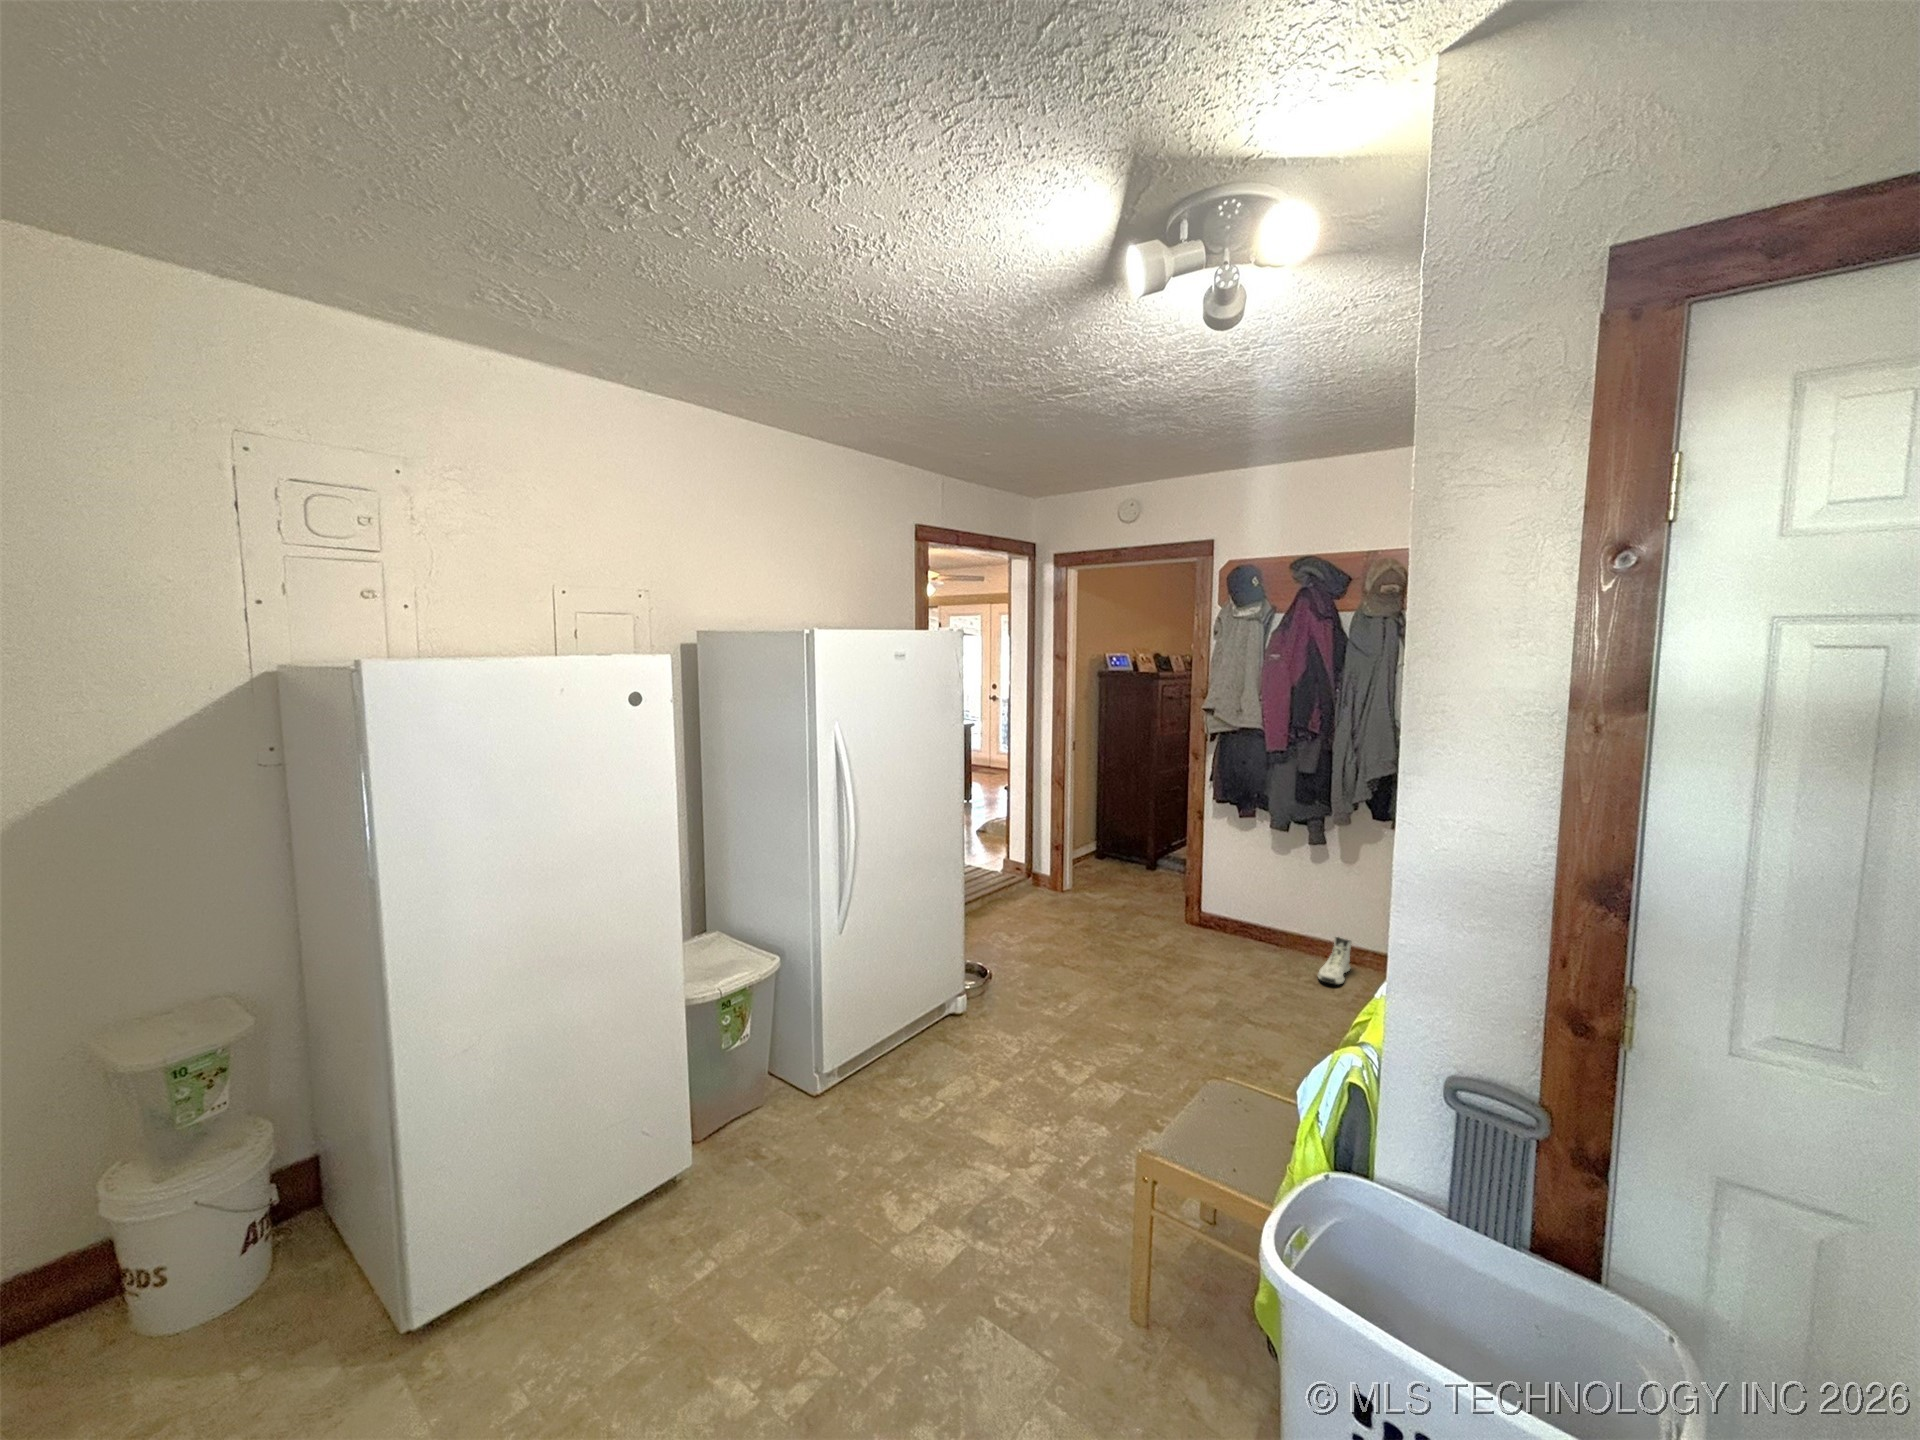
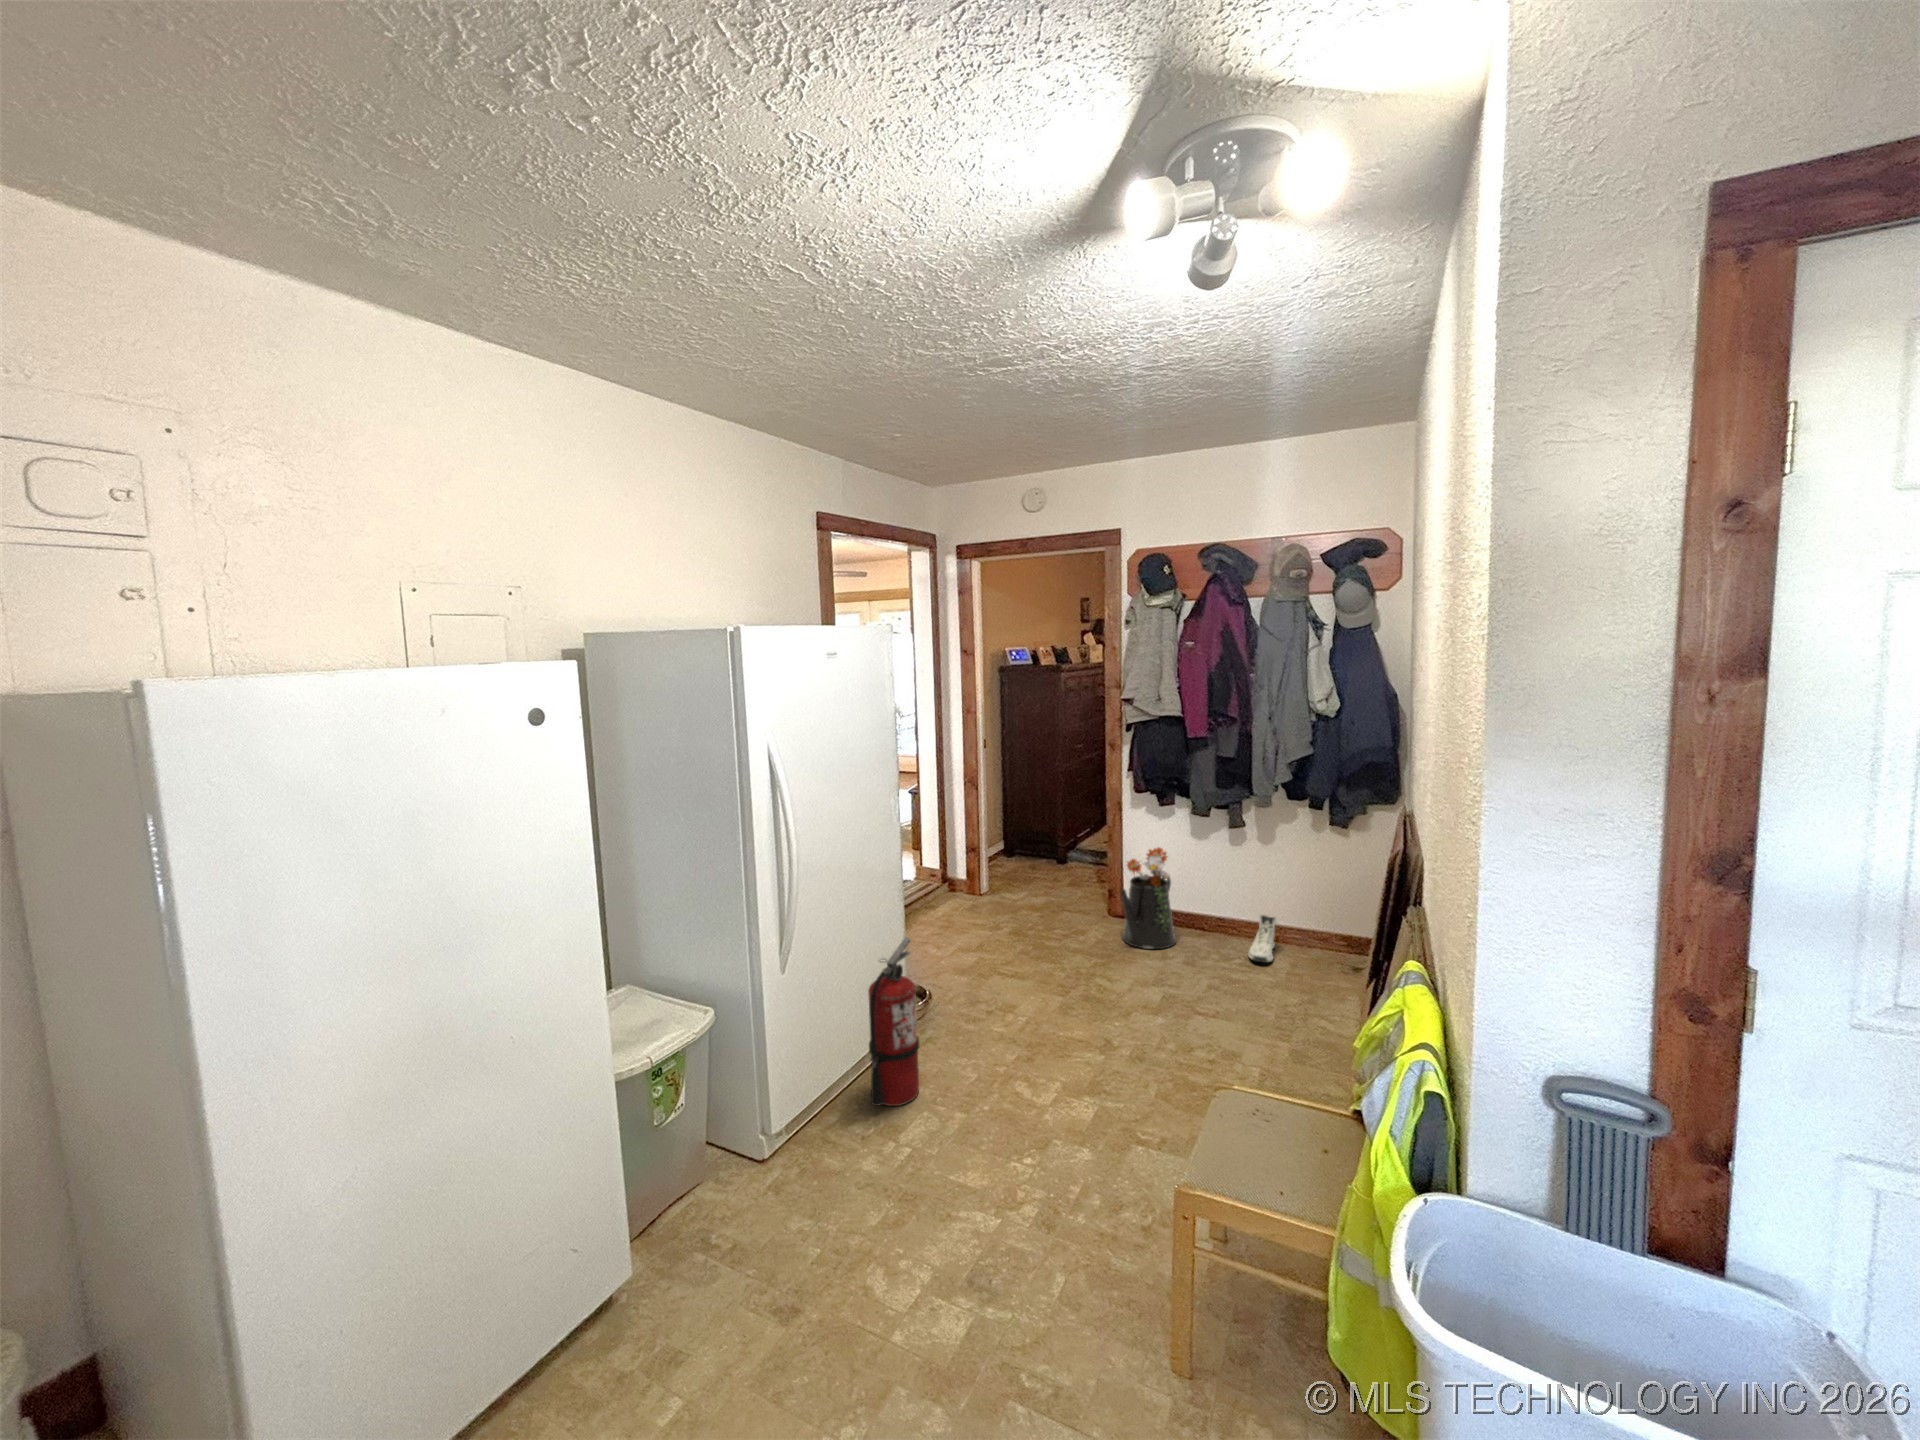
watering can: none [1188,856,1246,960] -> present [1121,847,1176,949]
fire extinguisher: none [915,915,963,1066] -> present [868,937,919,1106]

